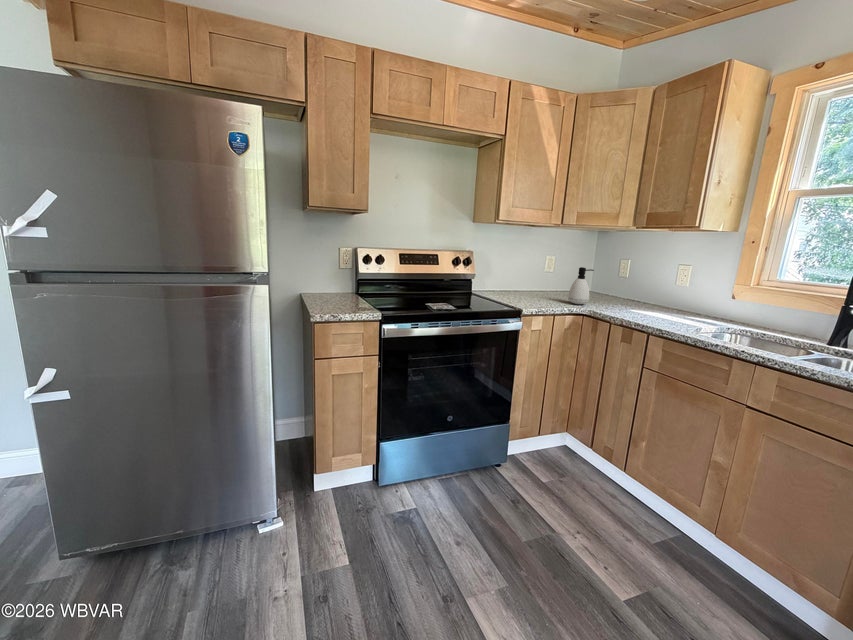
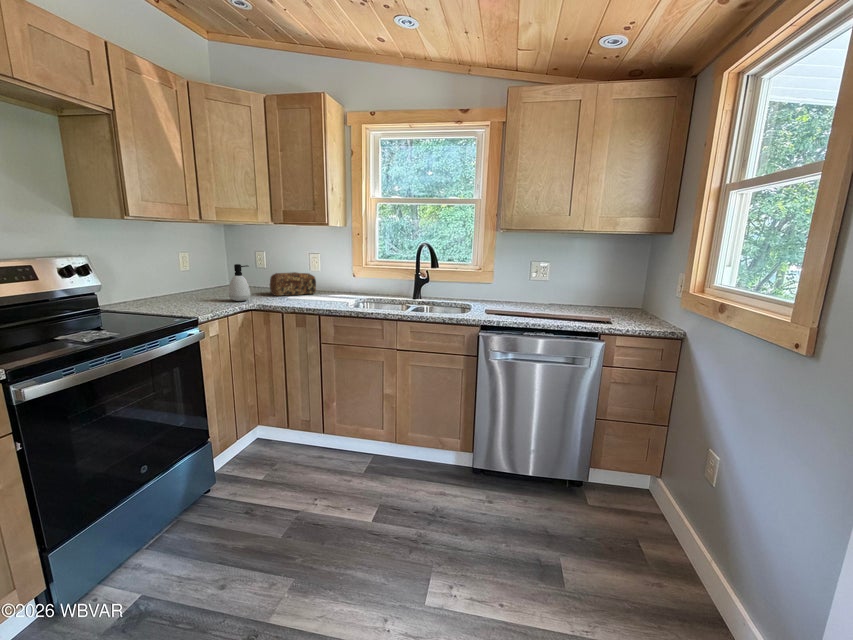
bread loaf: none [619,282,675,311] -> present [270,272,316,296]

